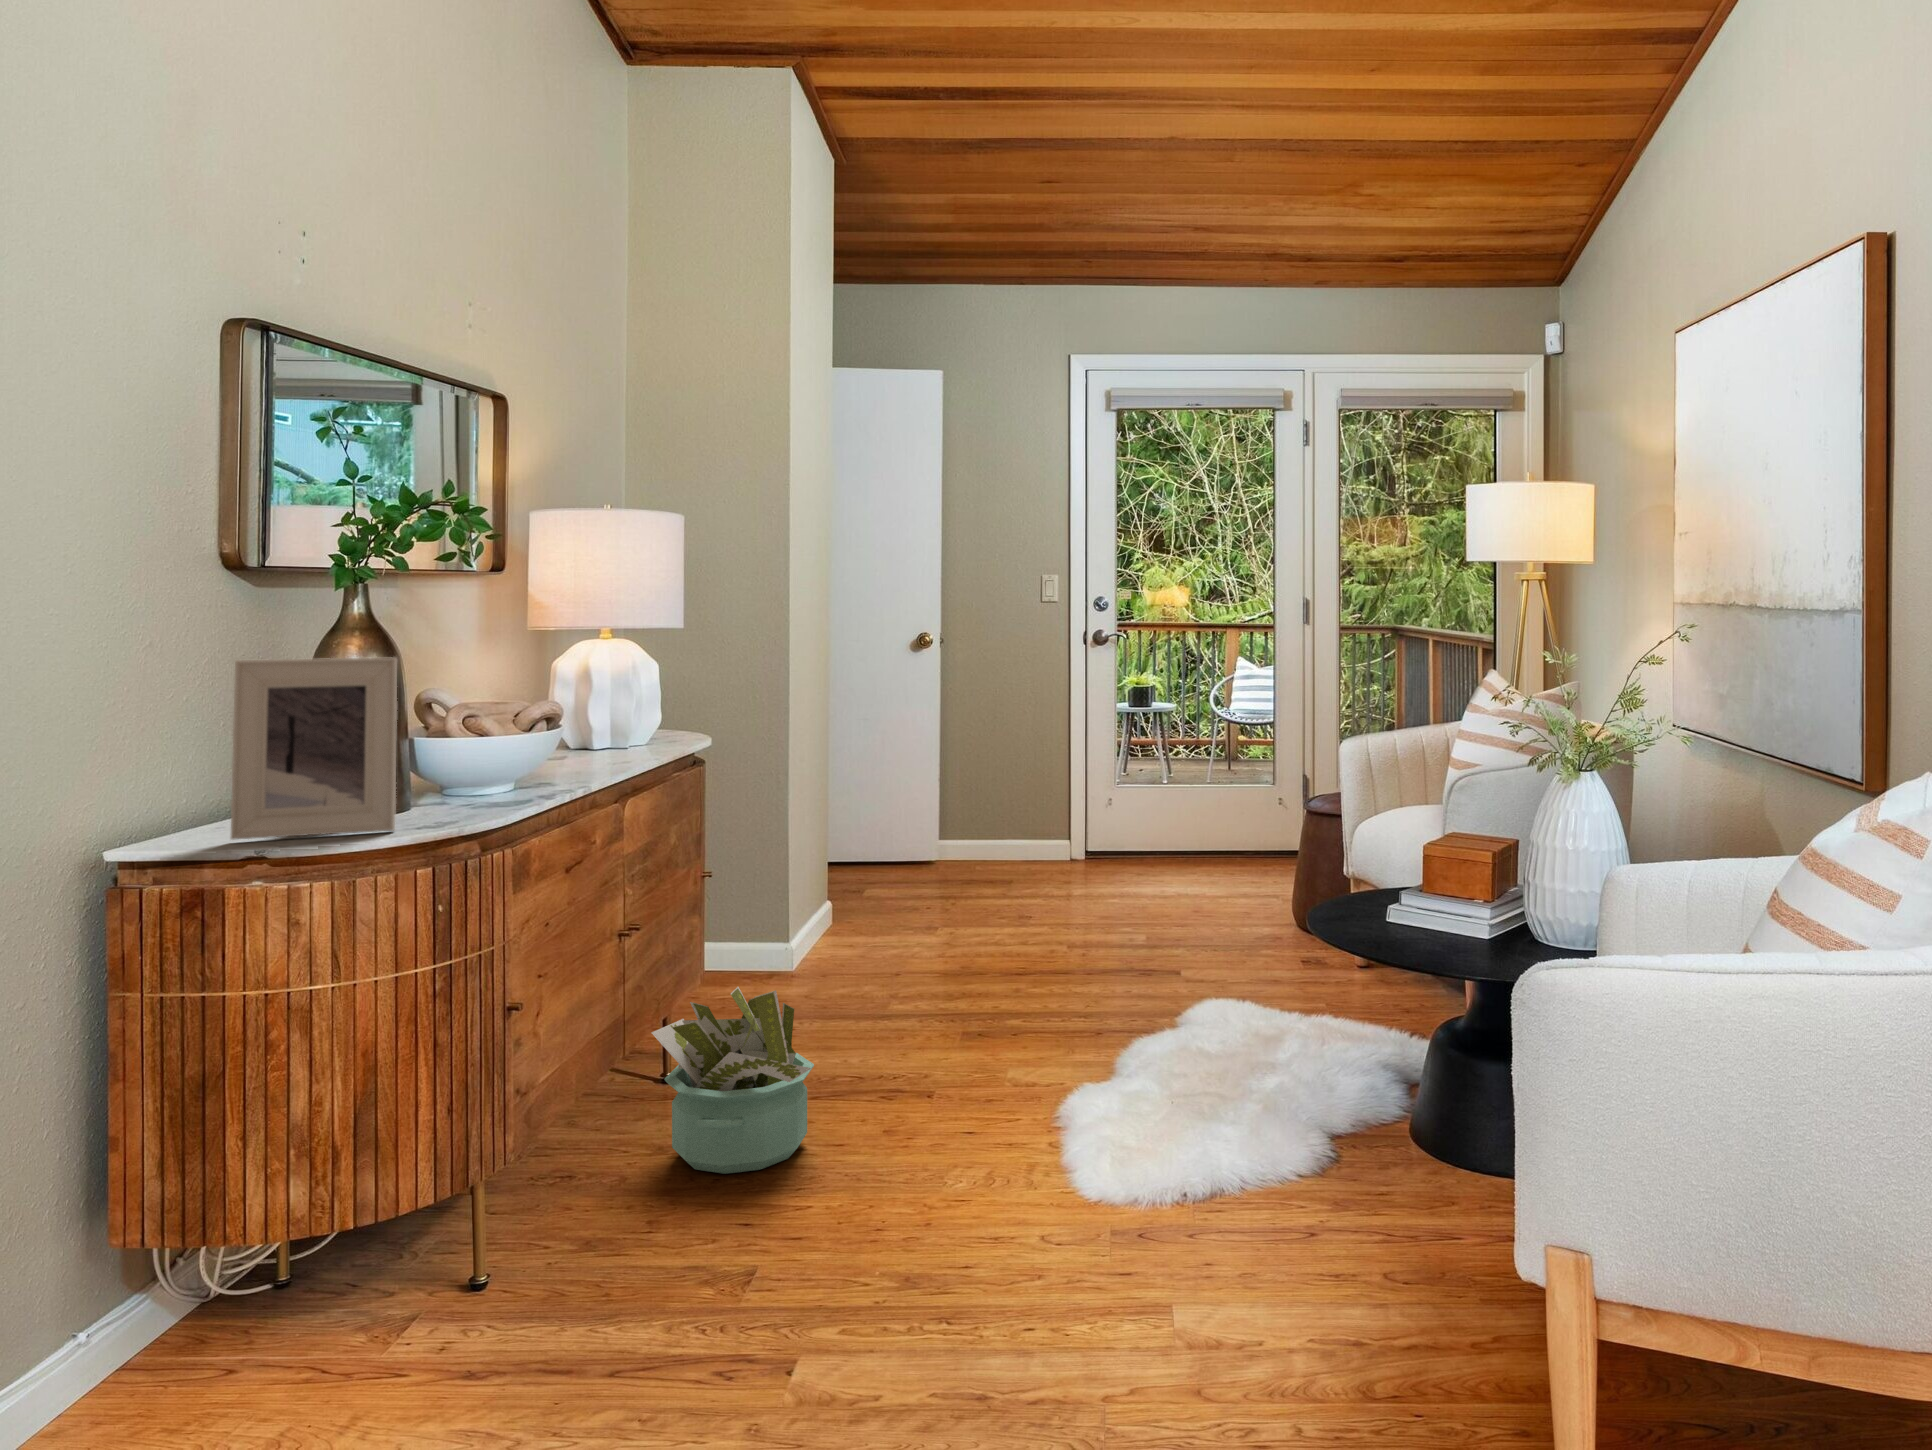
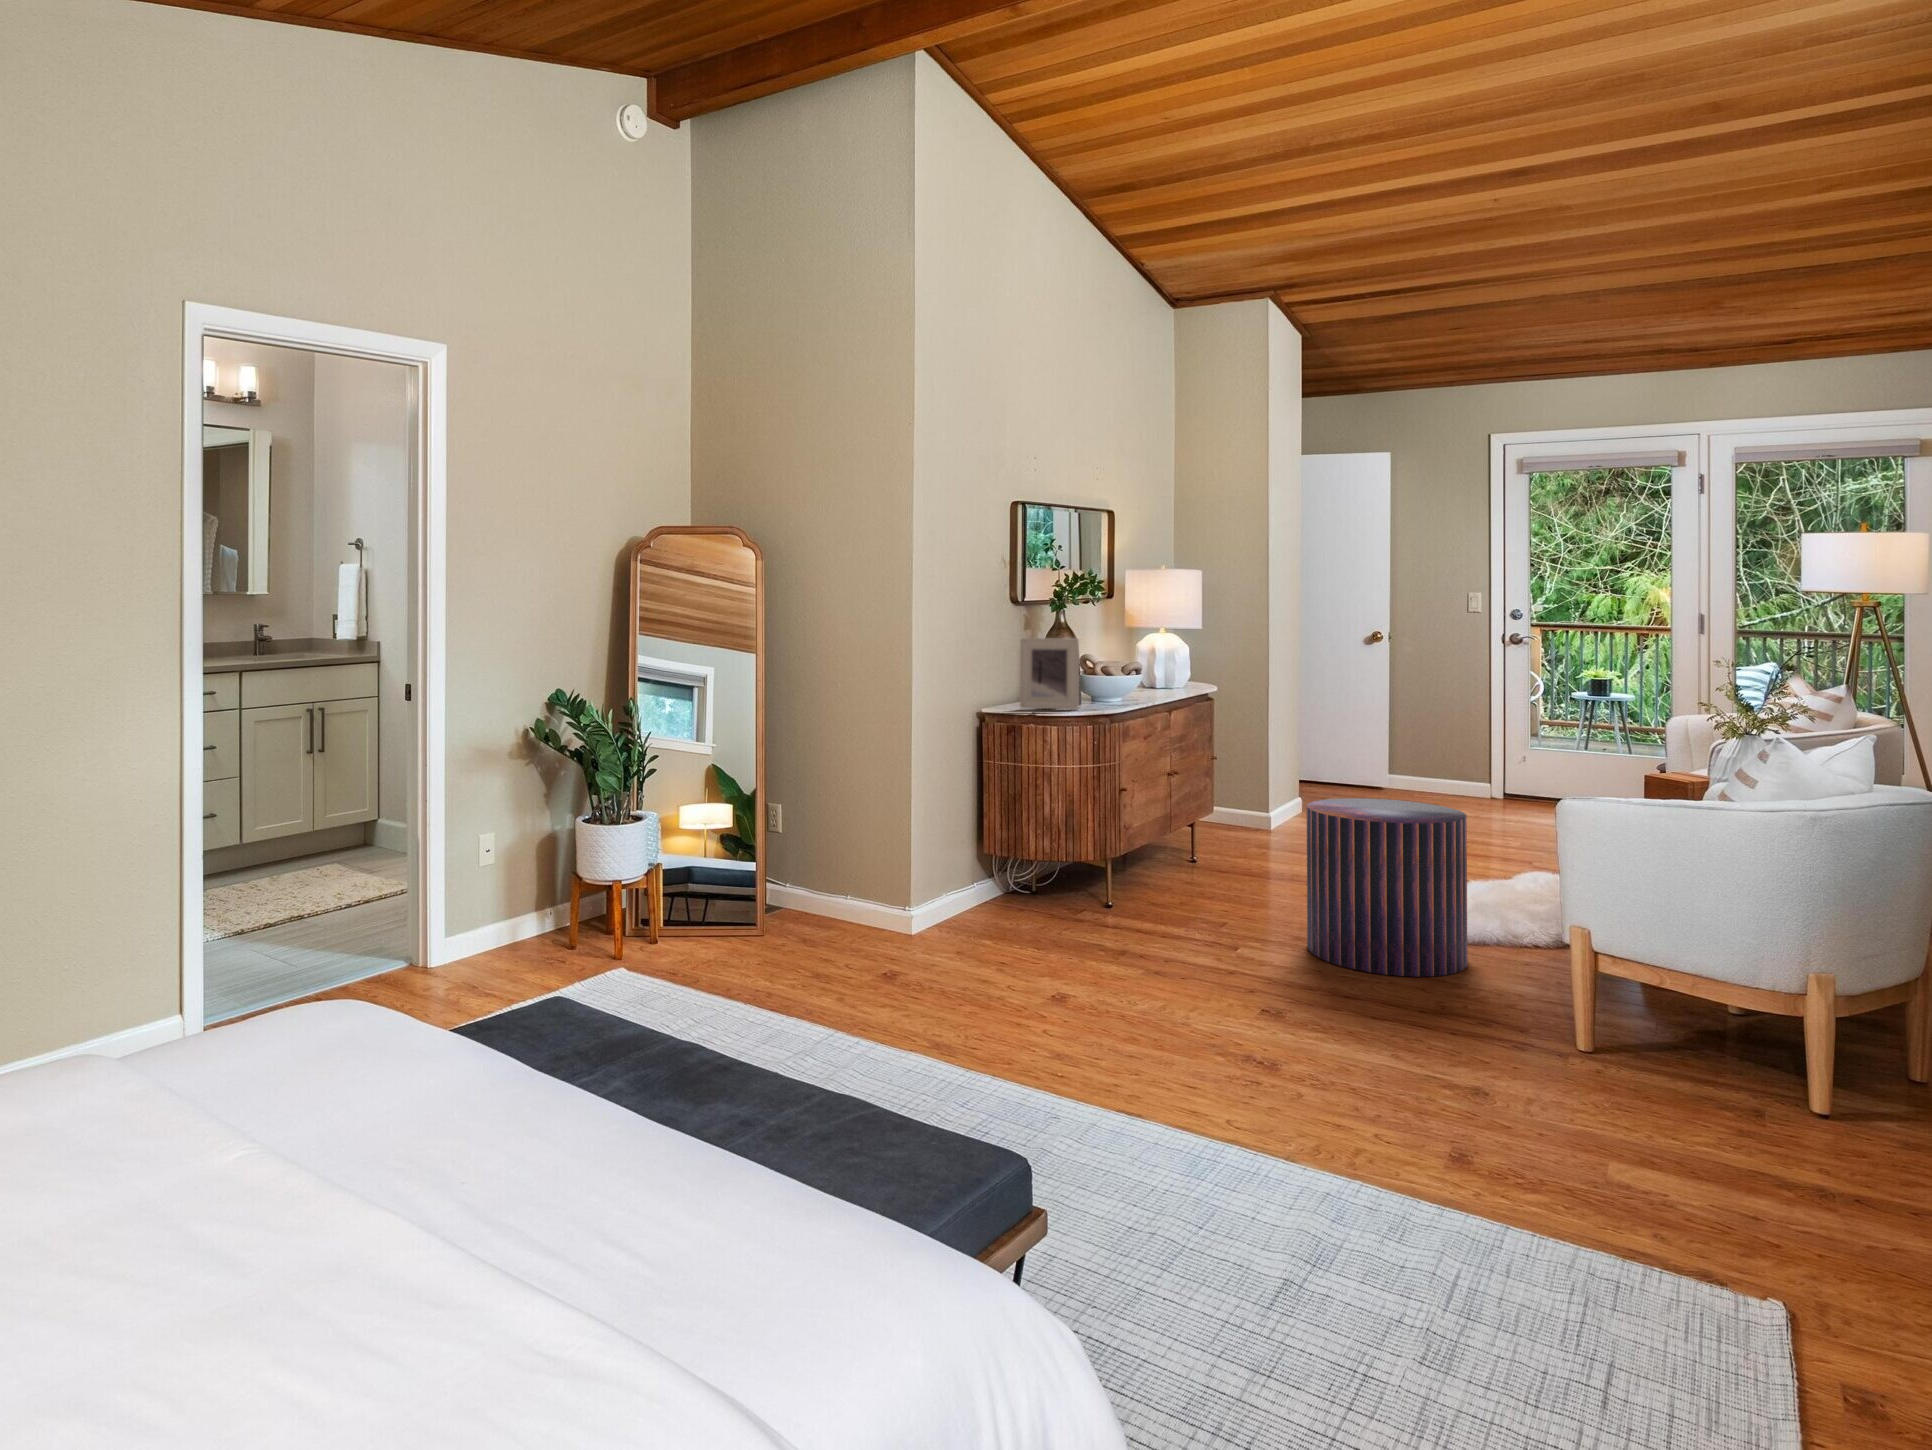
pouf: none [916,959,1211,1369] -> present [1307,798,1467,977]
decorative plant: present [652,987,814,1174] -> none [1186,809,1269,898]

